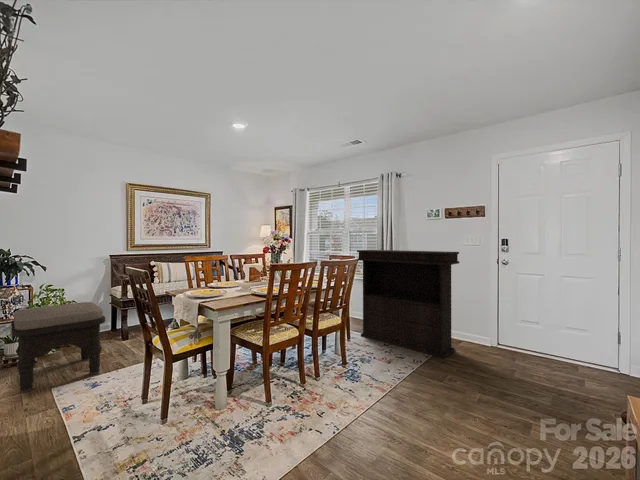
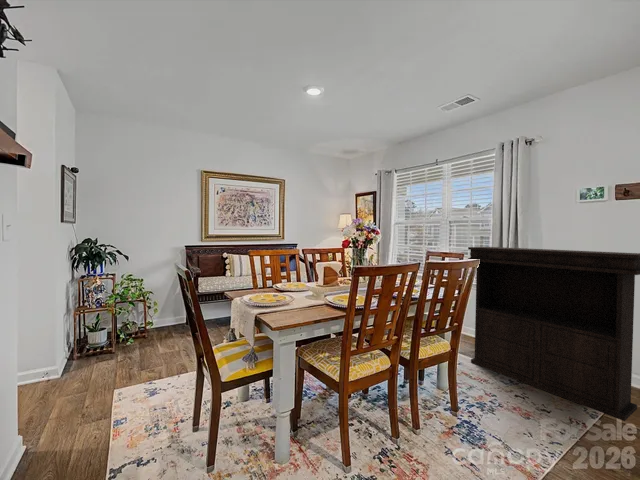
ottoman: present [11,302,105,392] -> none [75,295,168,392]

